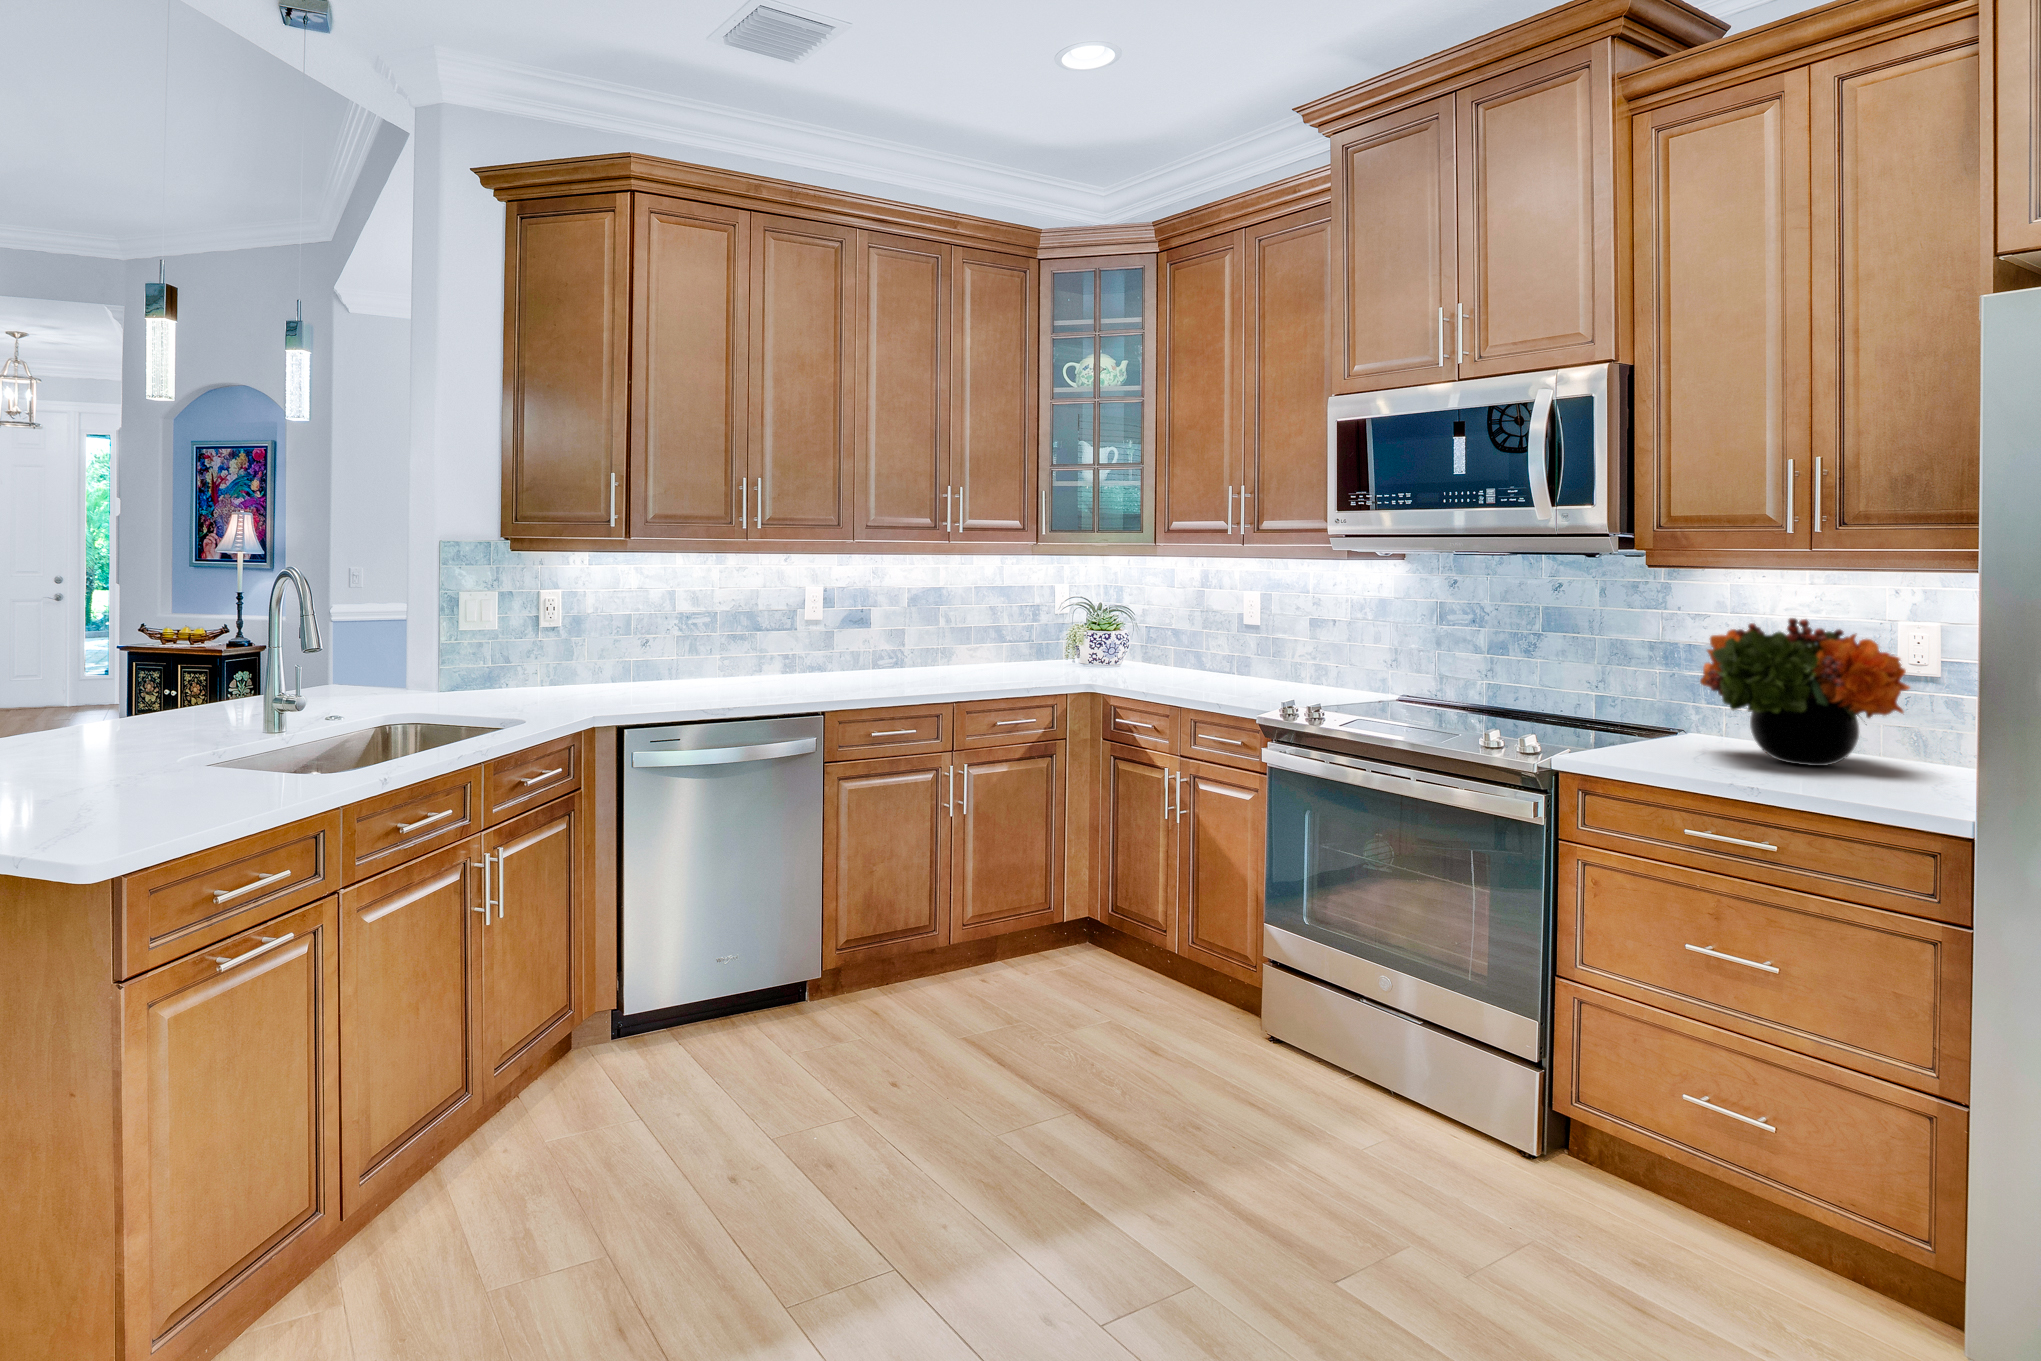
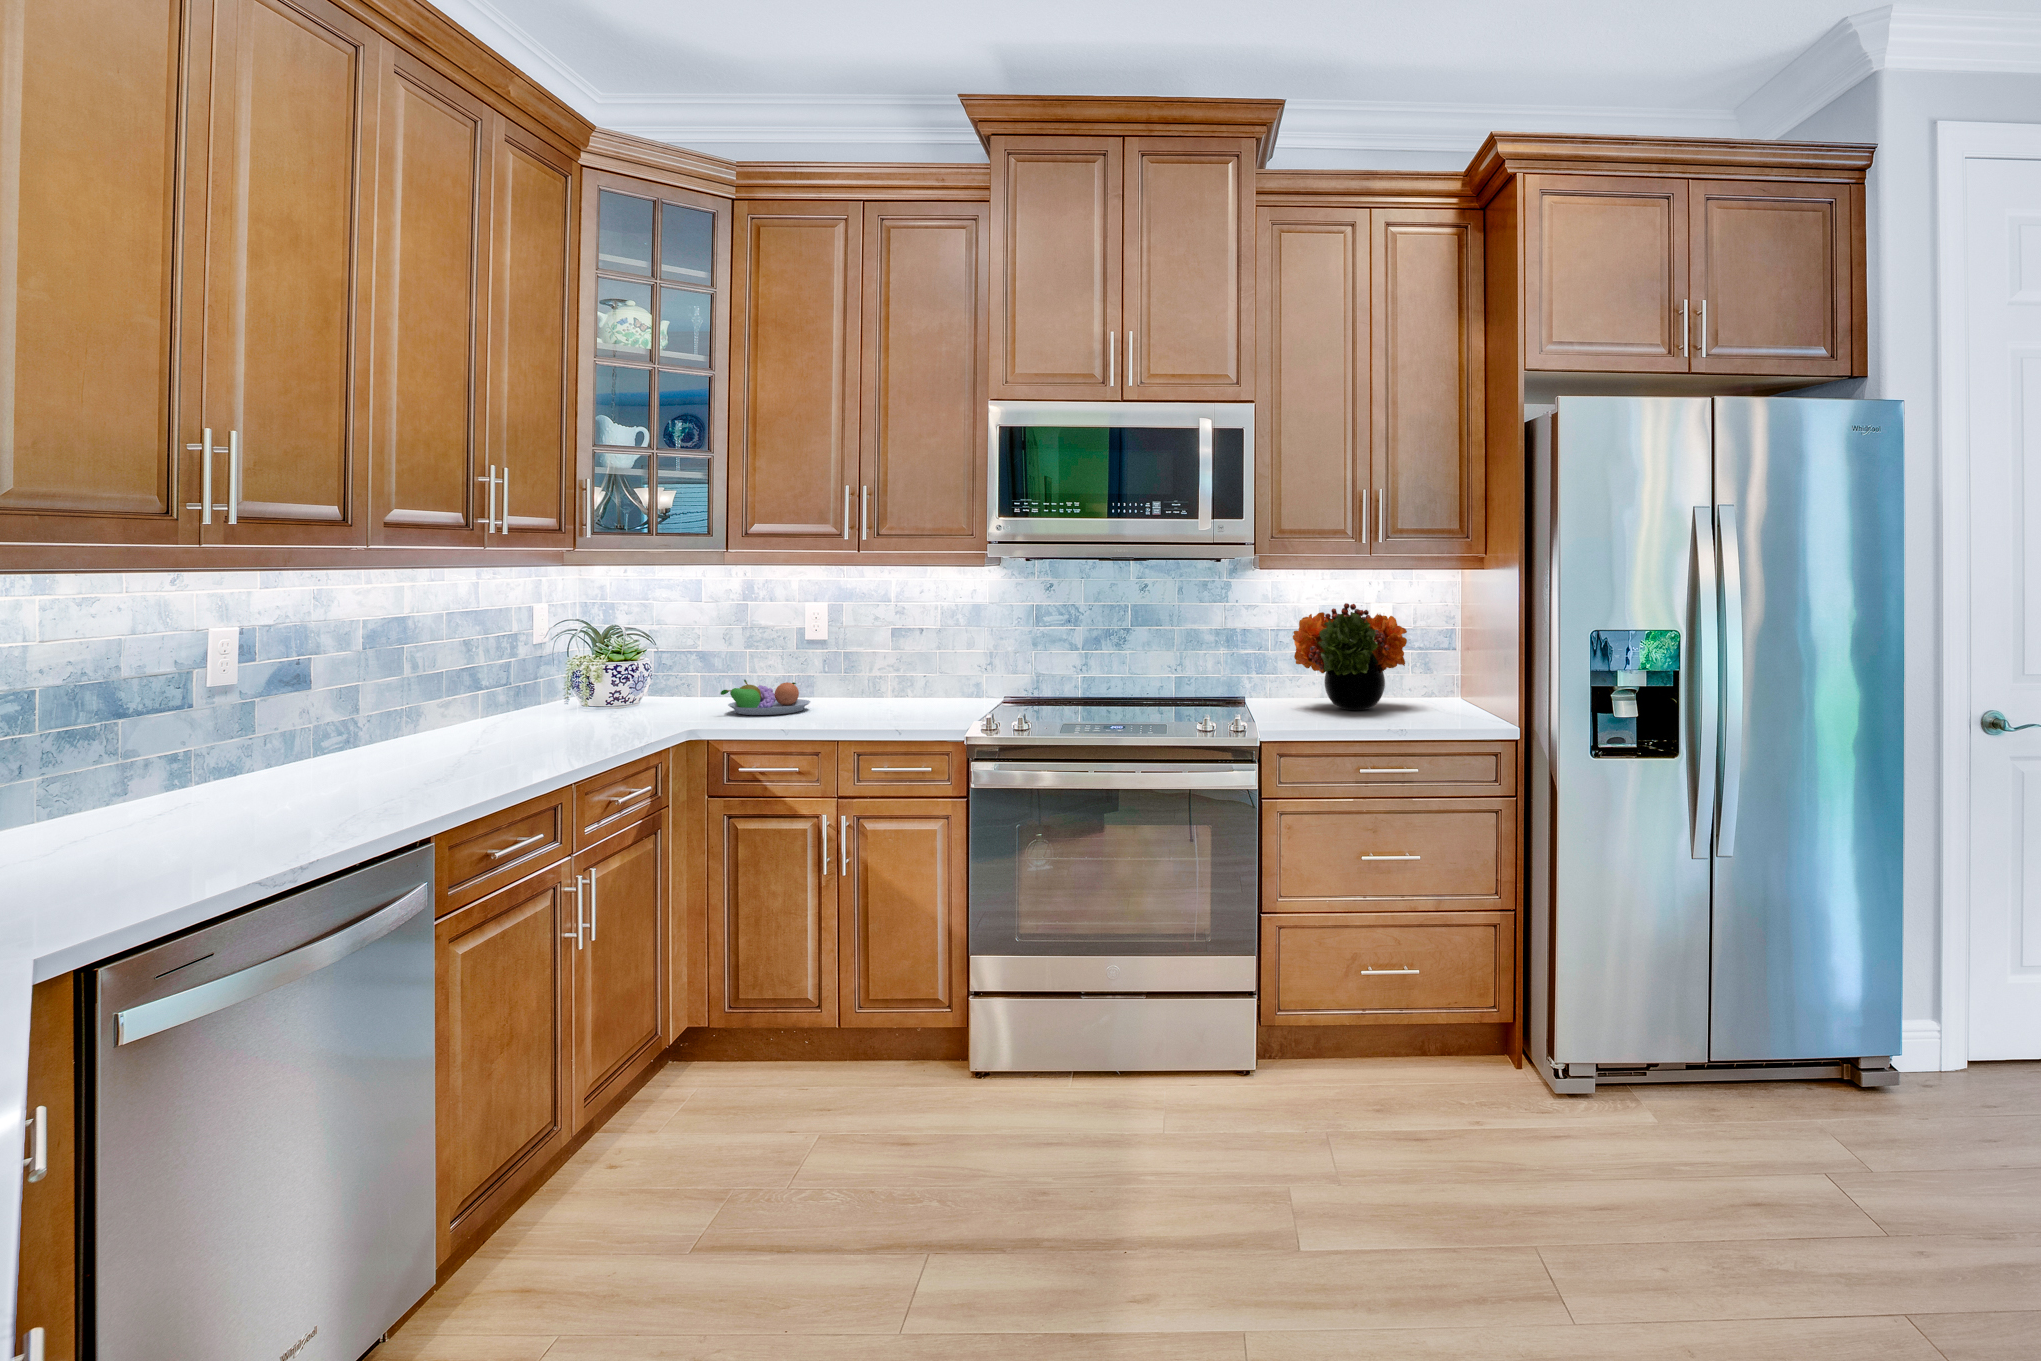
fruit bowl: none [1143,651,1219,683] -> present [721,680,810,715]

